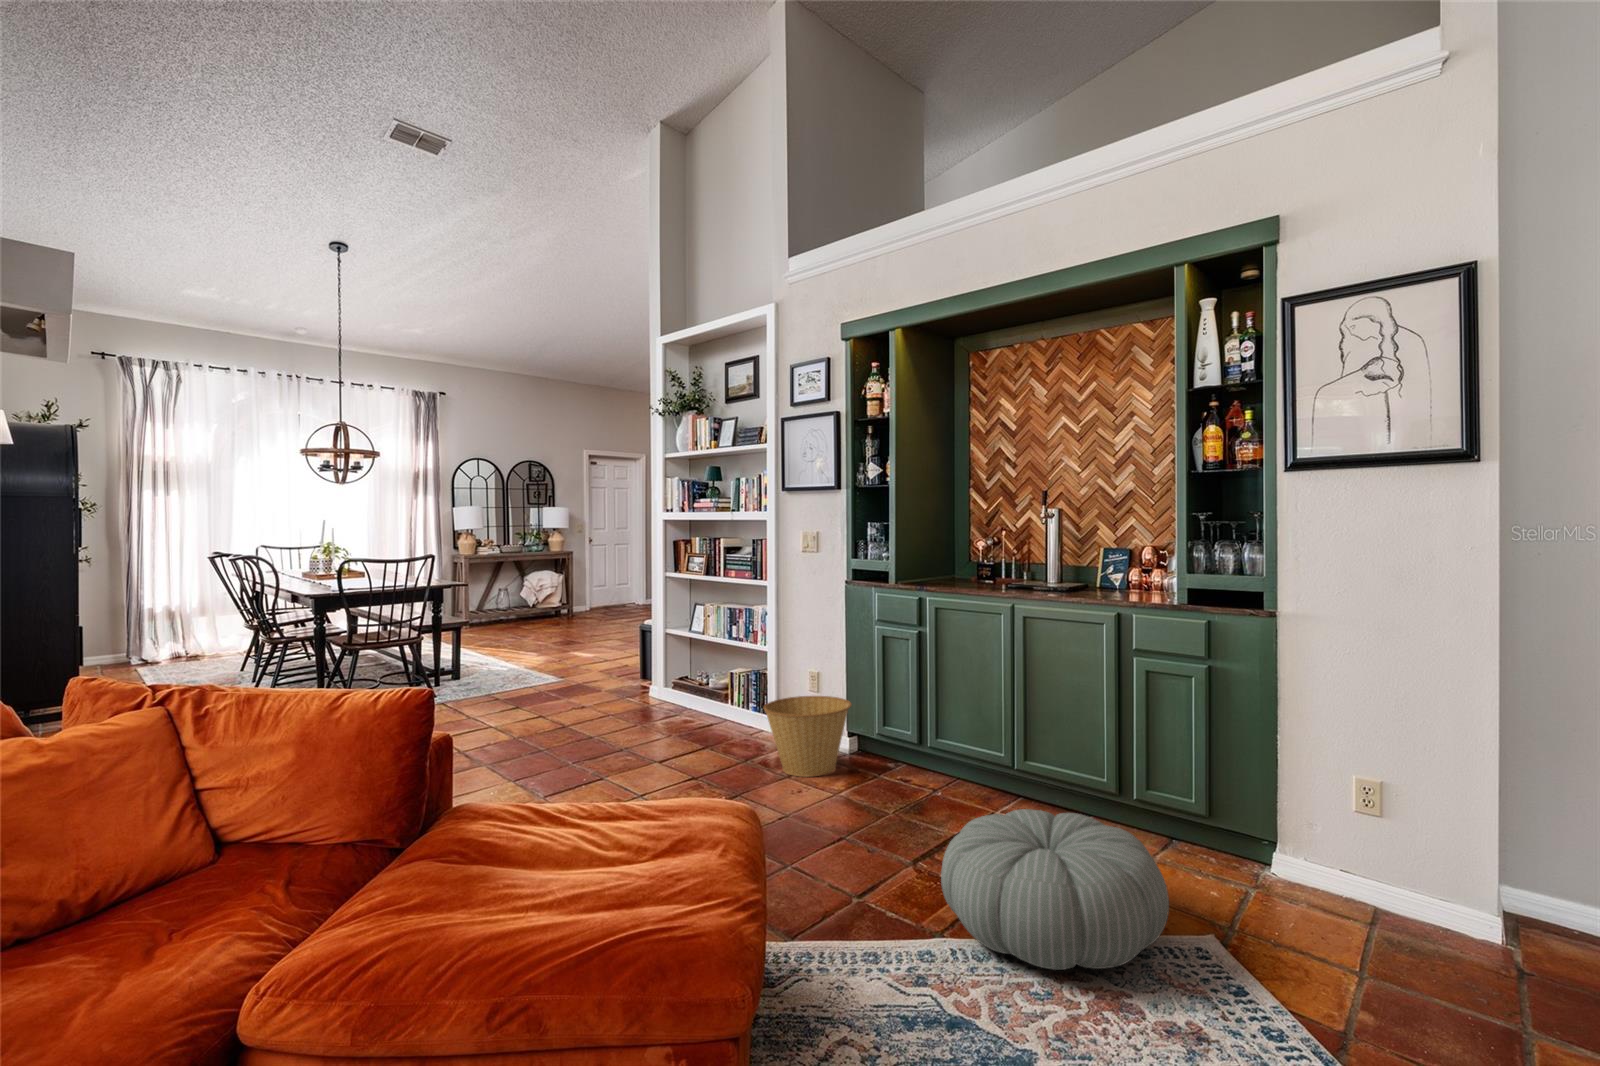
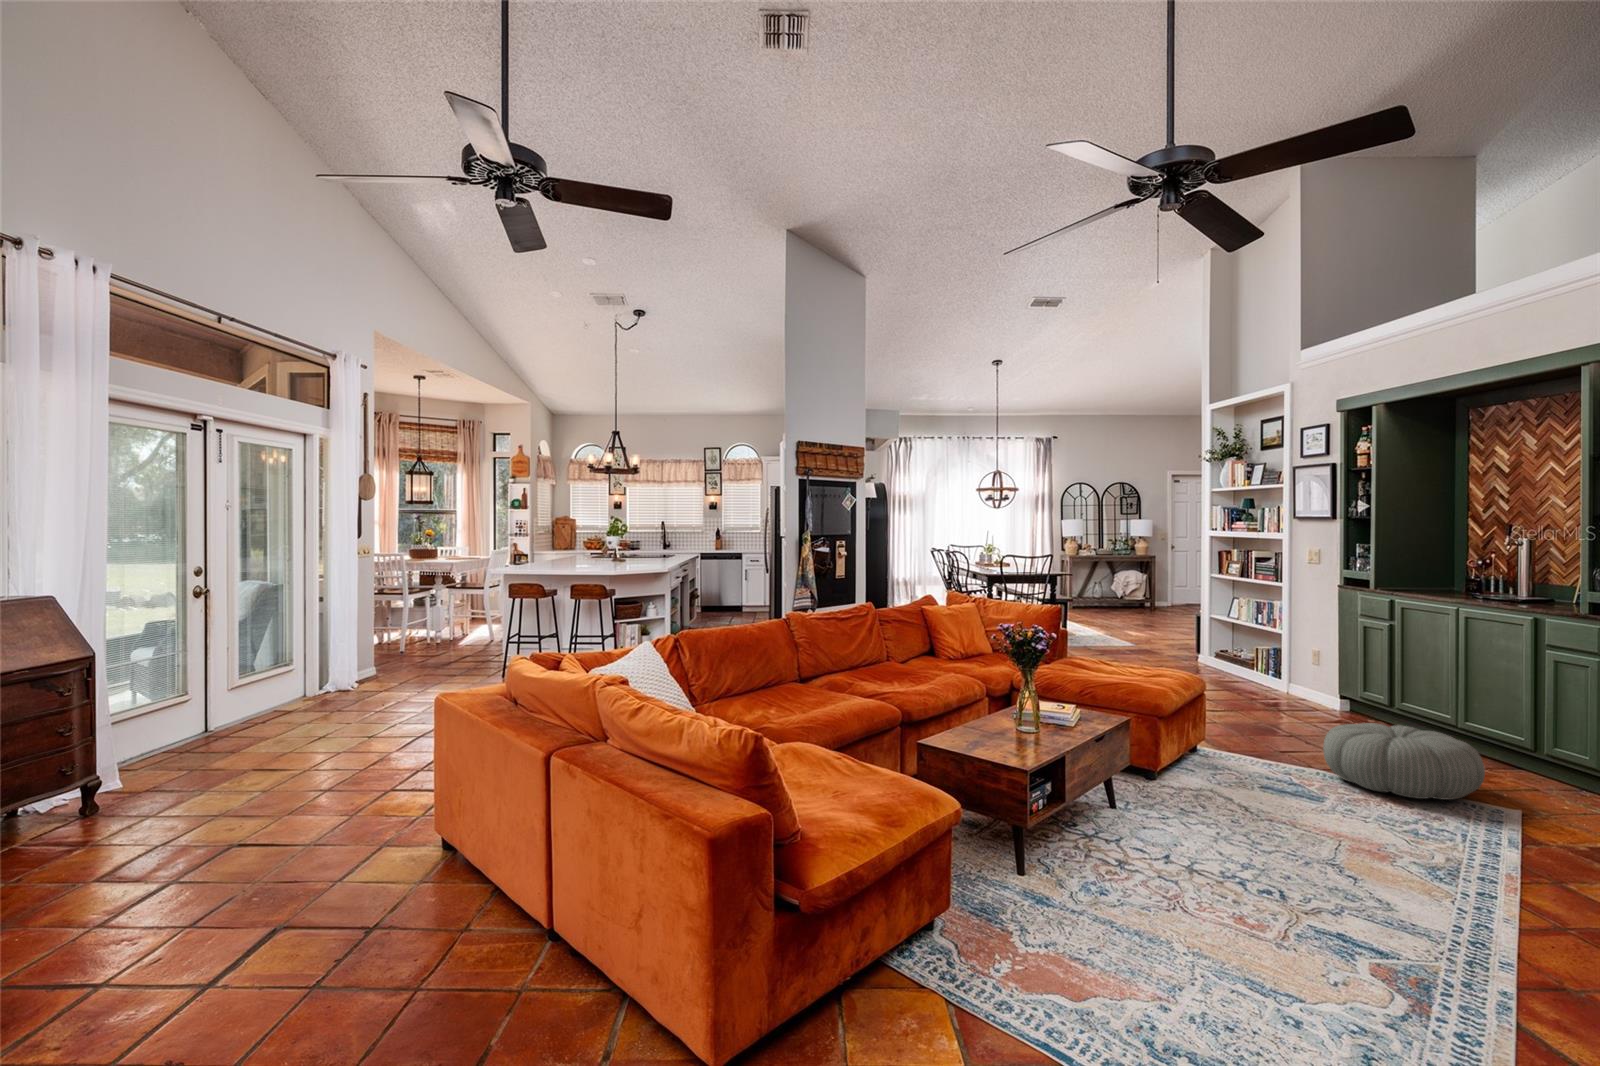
basket: present [764,696,852,777] -> none [1262,663,1336,715]

